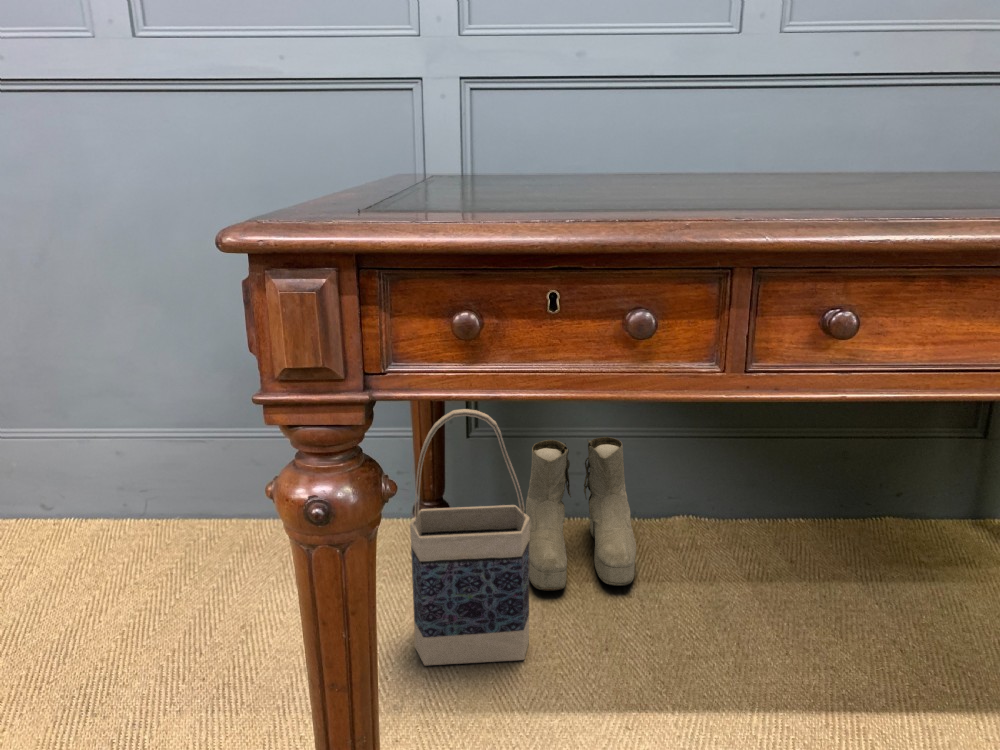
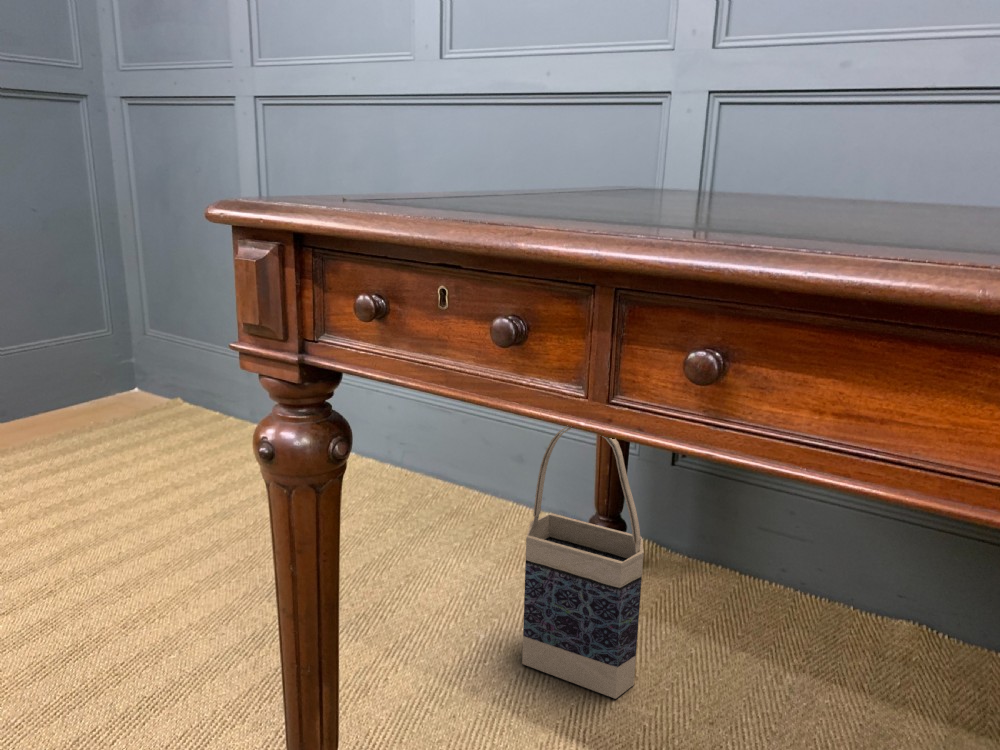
boots: present [526,437,636,591] -> none [674,486,825,673]

